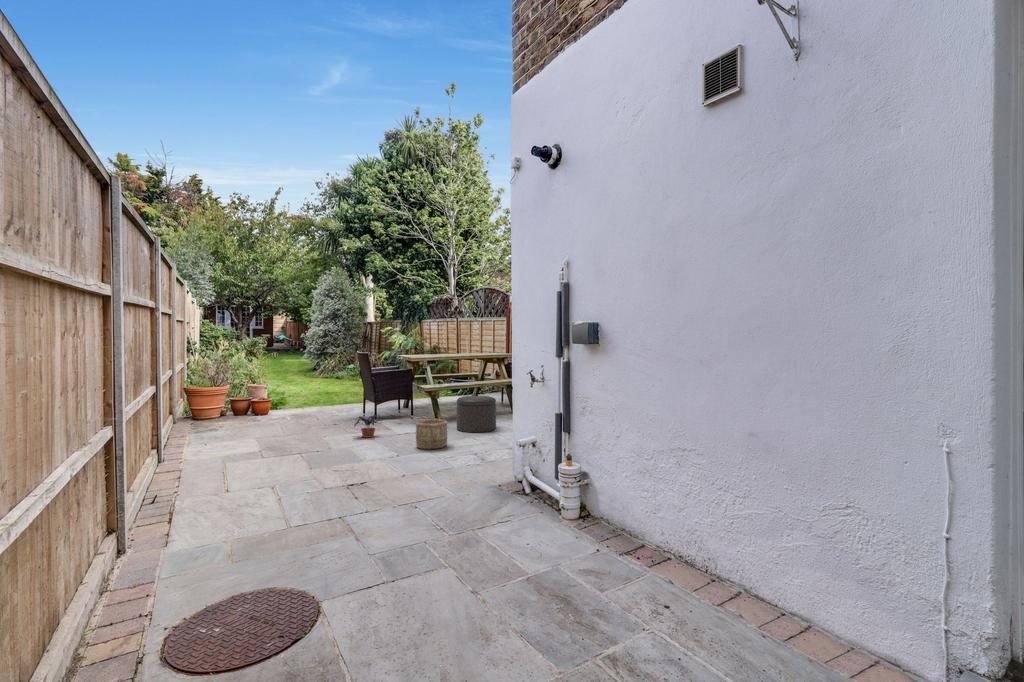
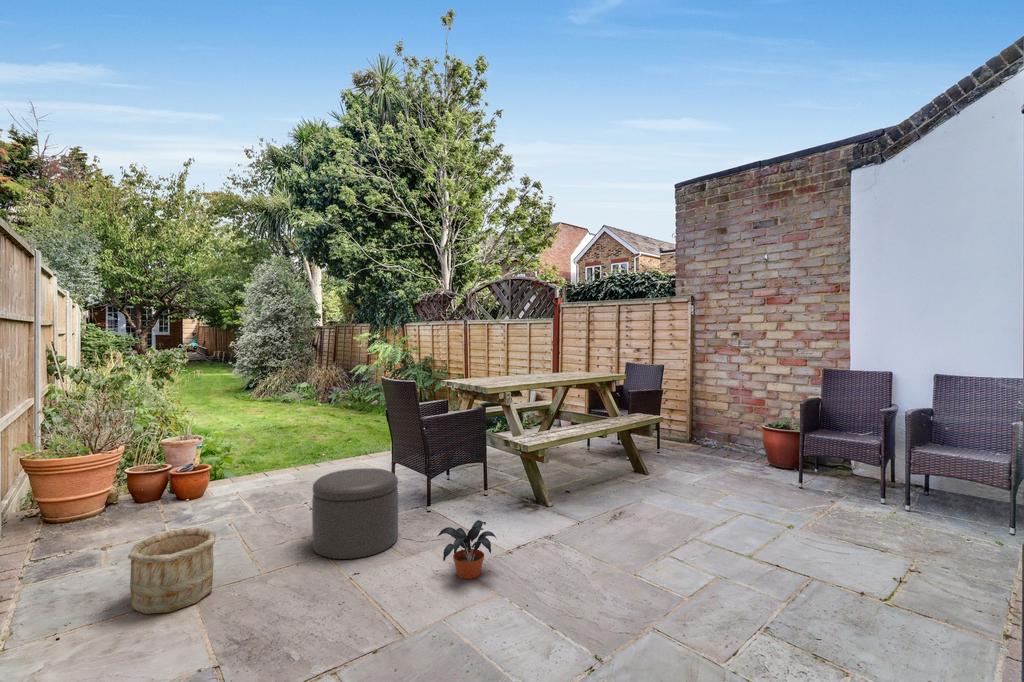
ottoman: present [457,396,496,432] -> present [312,468,398,559]
wooden bucket: present [415,419,448,449] -> present [128,528,216,614]

